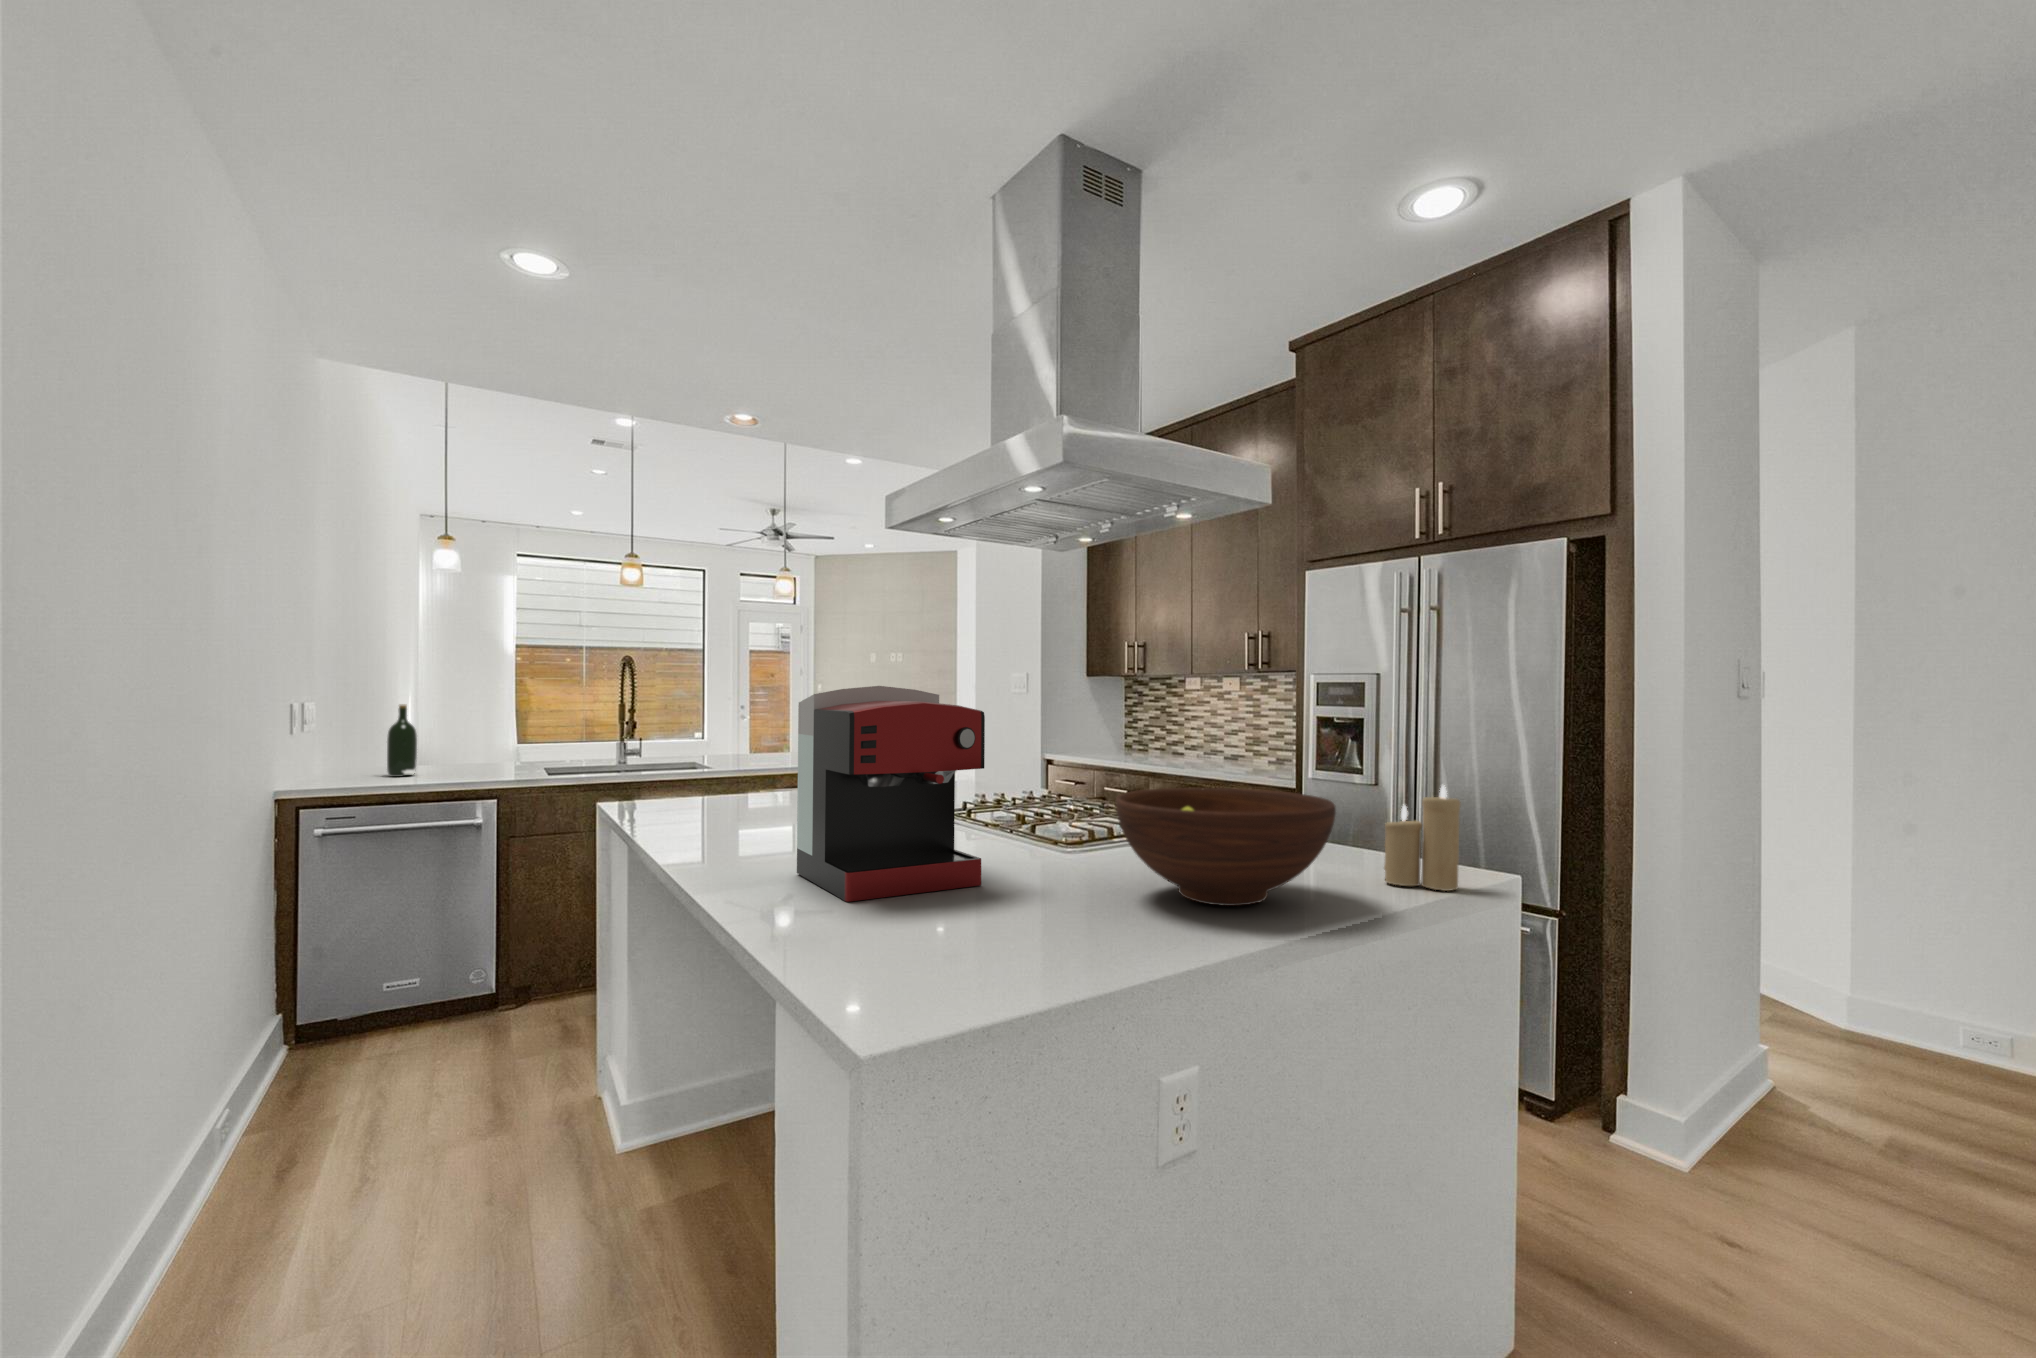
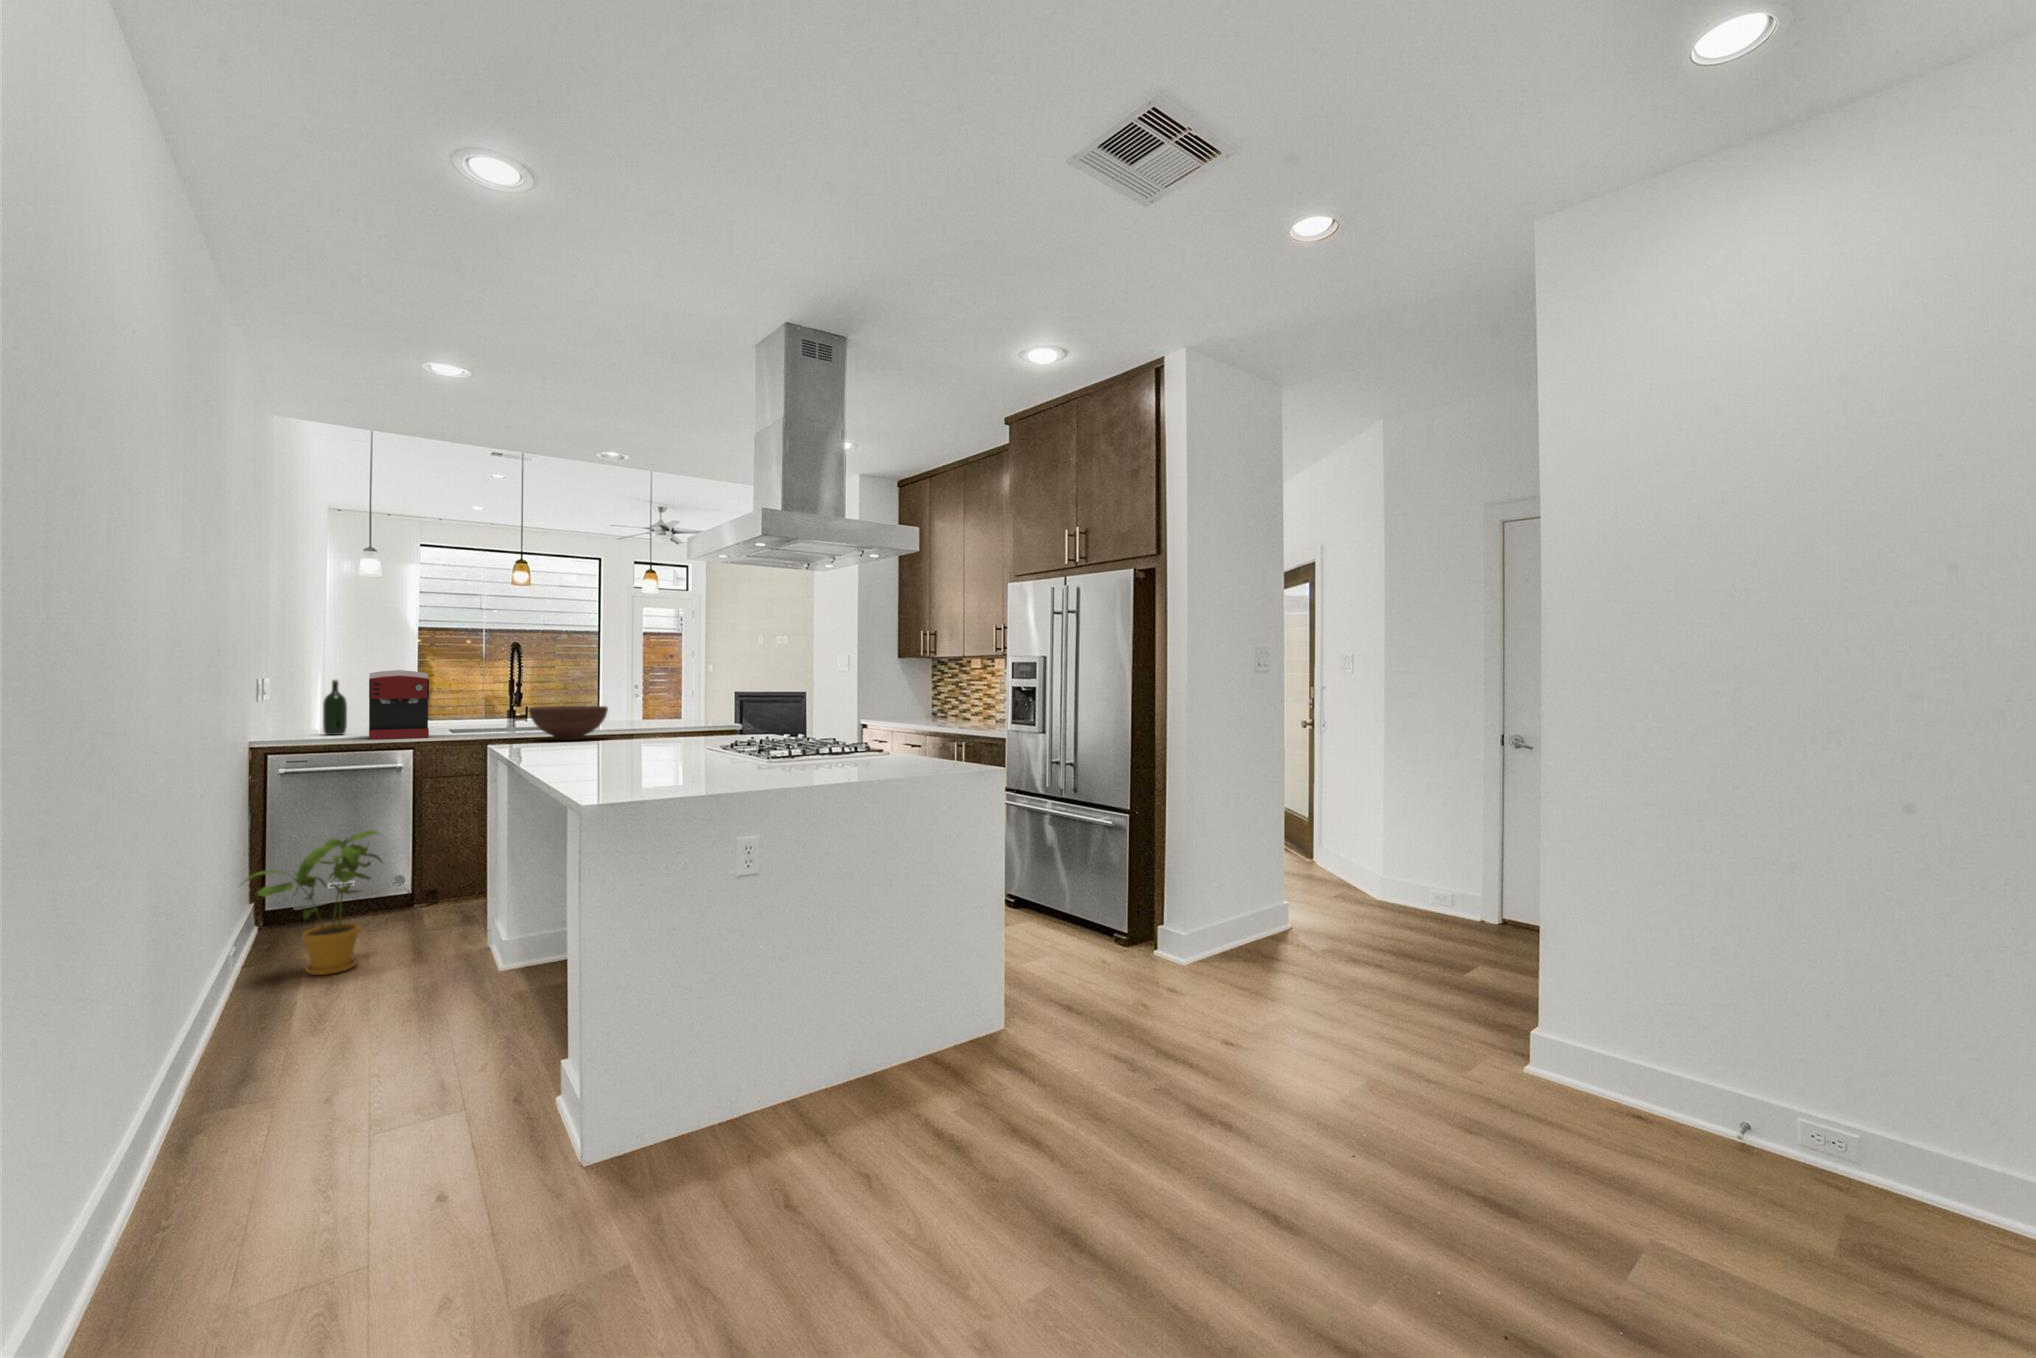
coffee maker: present [797,686,985,902] -> present [369,670,429,739]
candle: present [1384,785,1460,891] -> none [930,715,965,770]
fruit bowl: present [1115,788,1336,906] -> present [529,706,608,740]
house plant: none [230,935,445,1157] -> present [240,830,382,975]

